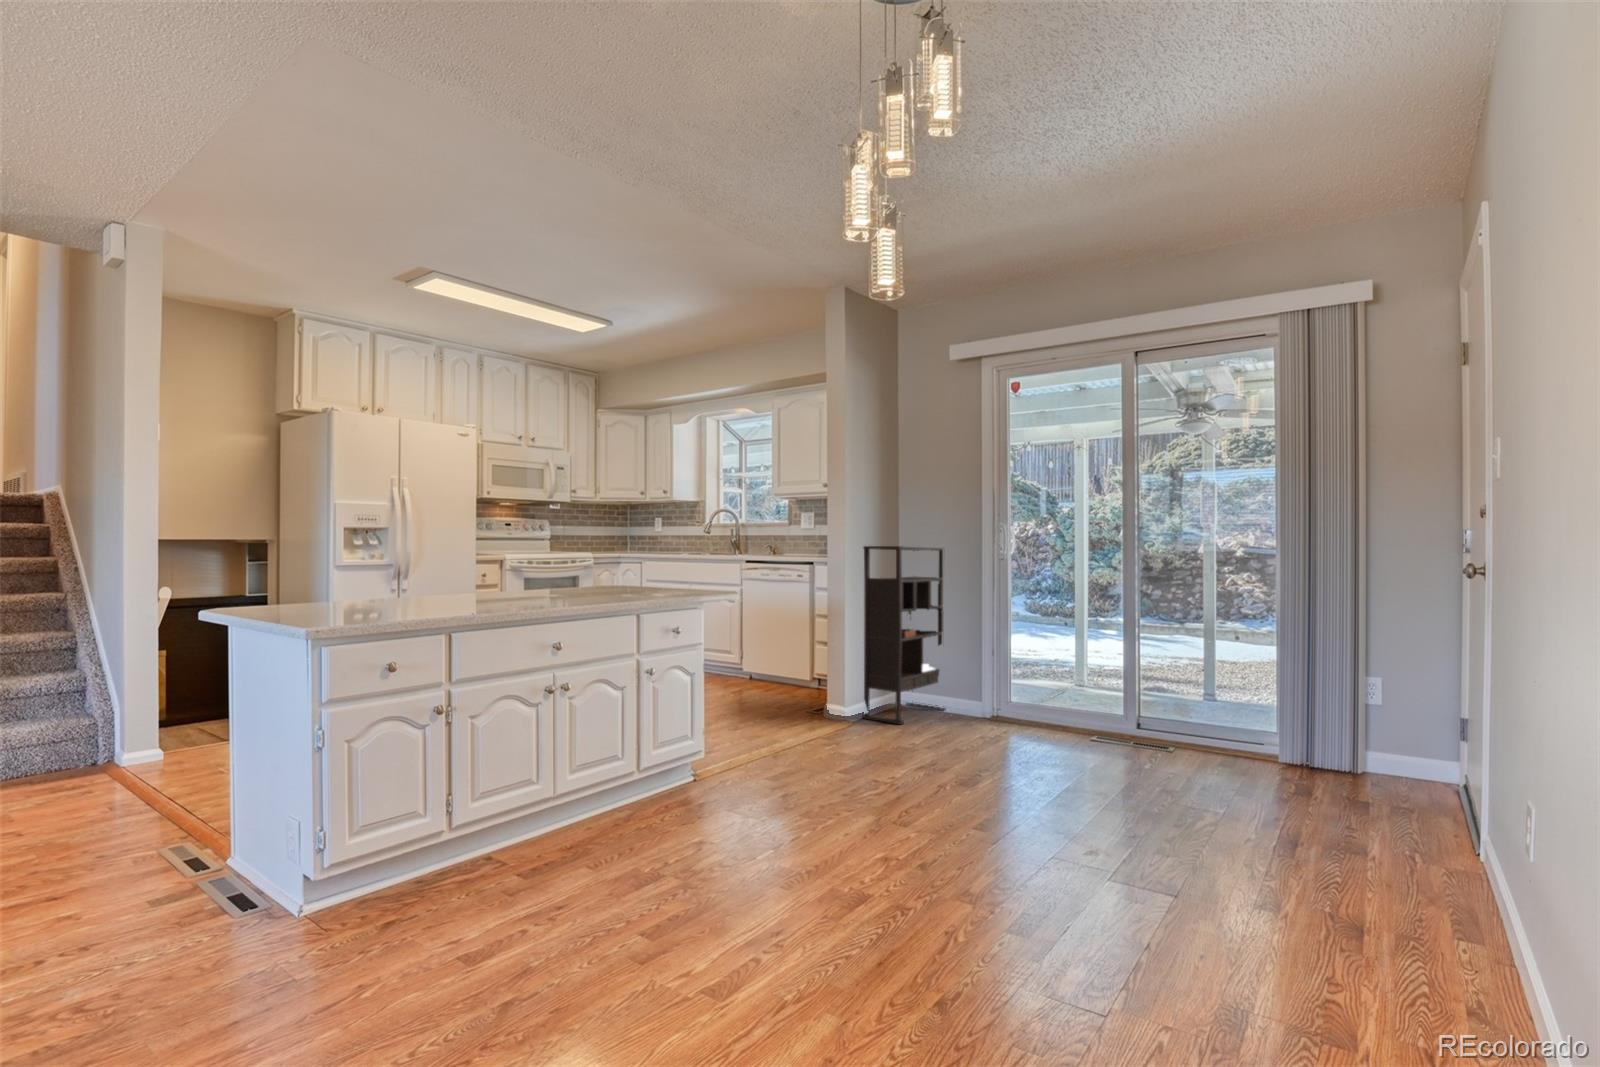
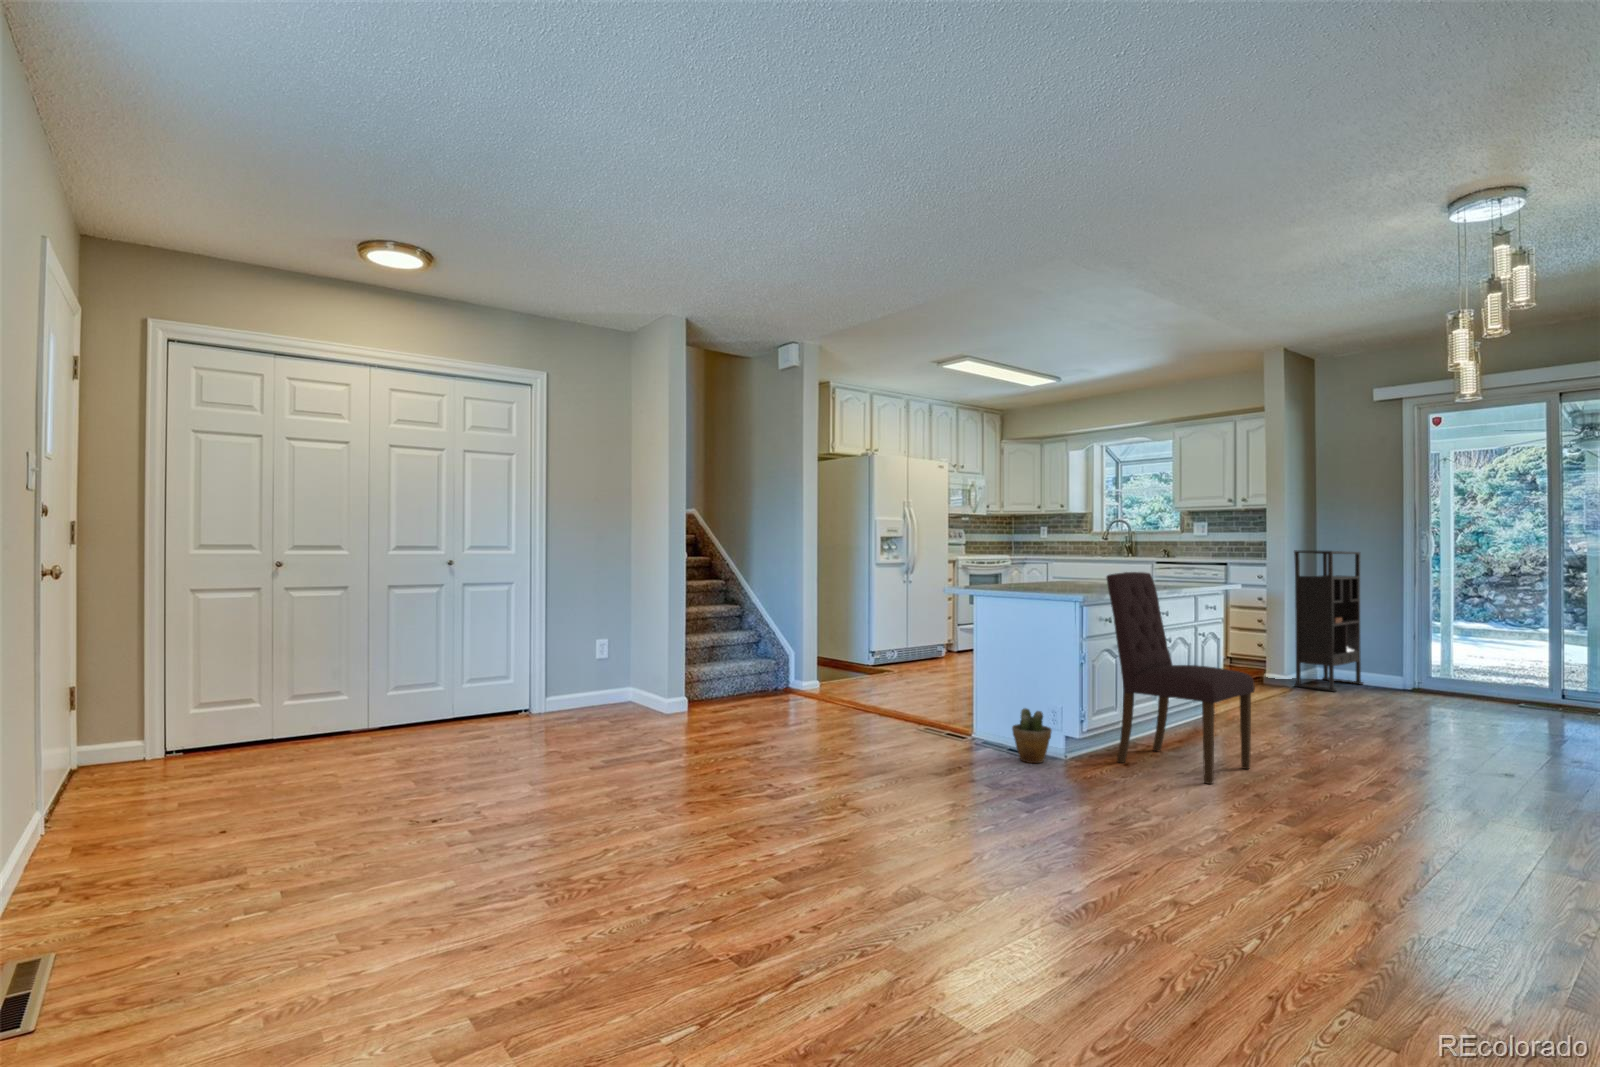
dining chair: none [353,581,595,988] -> present [1106,572,1255,784]
potted plant: none [138,843,232,955] -> present [1012,708,1052,763]

